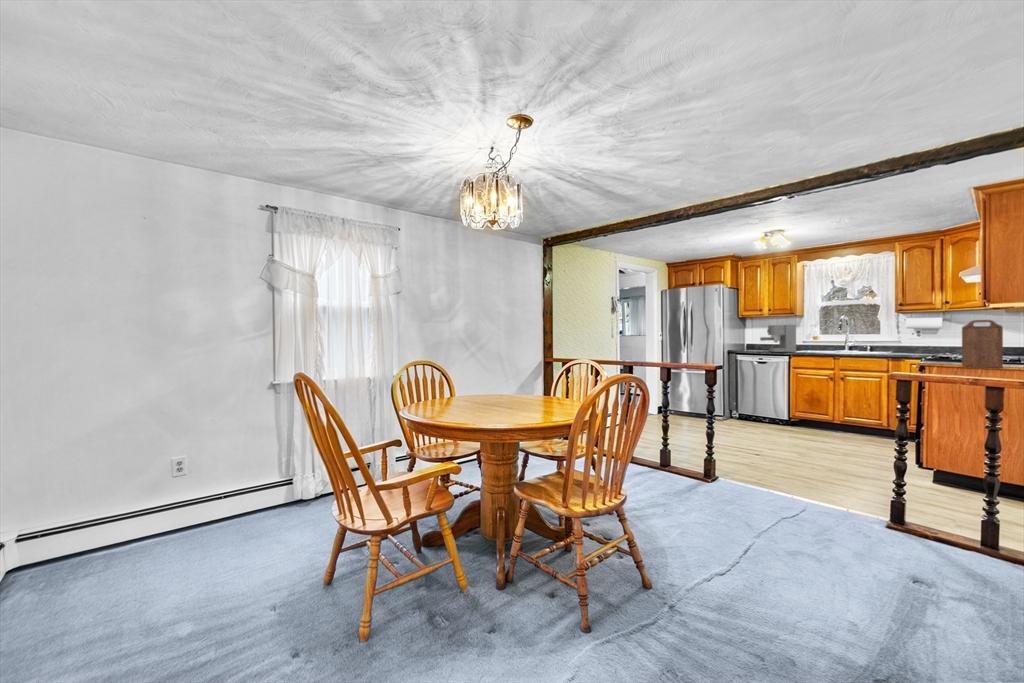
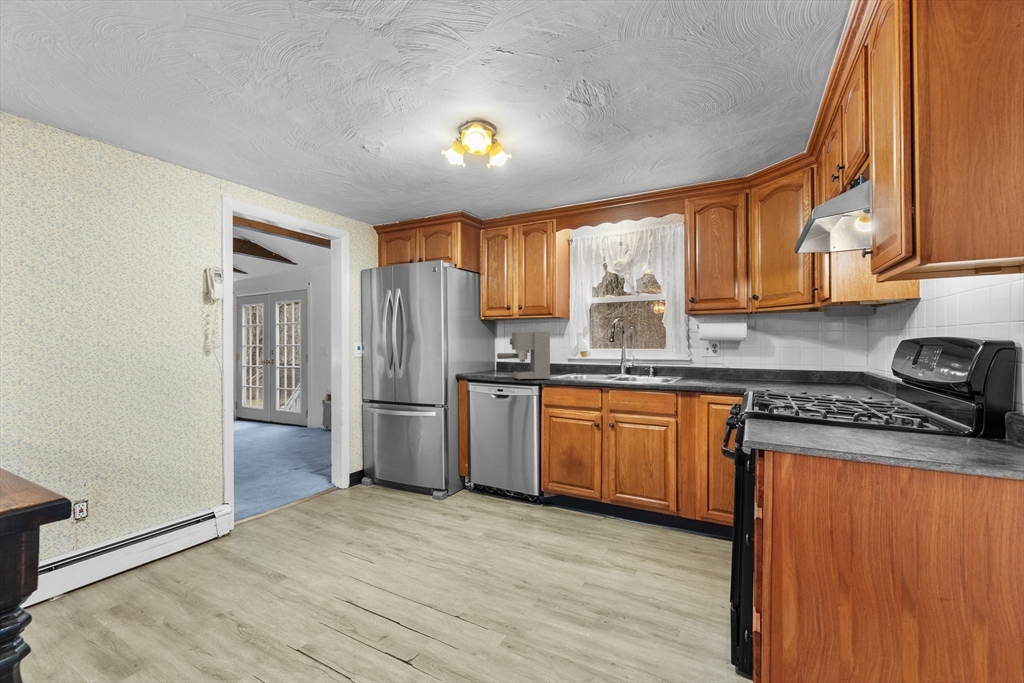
cutting board: present [962,320,1003,368] -> none [835,318,936,456]

